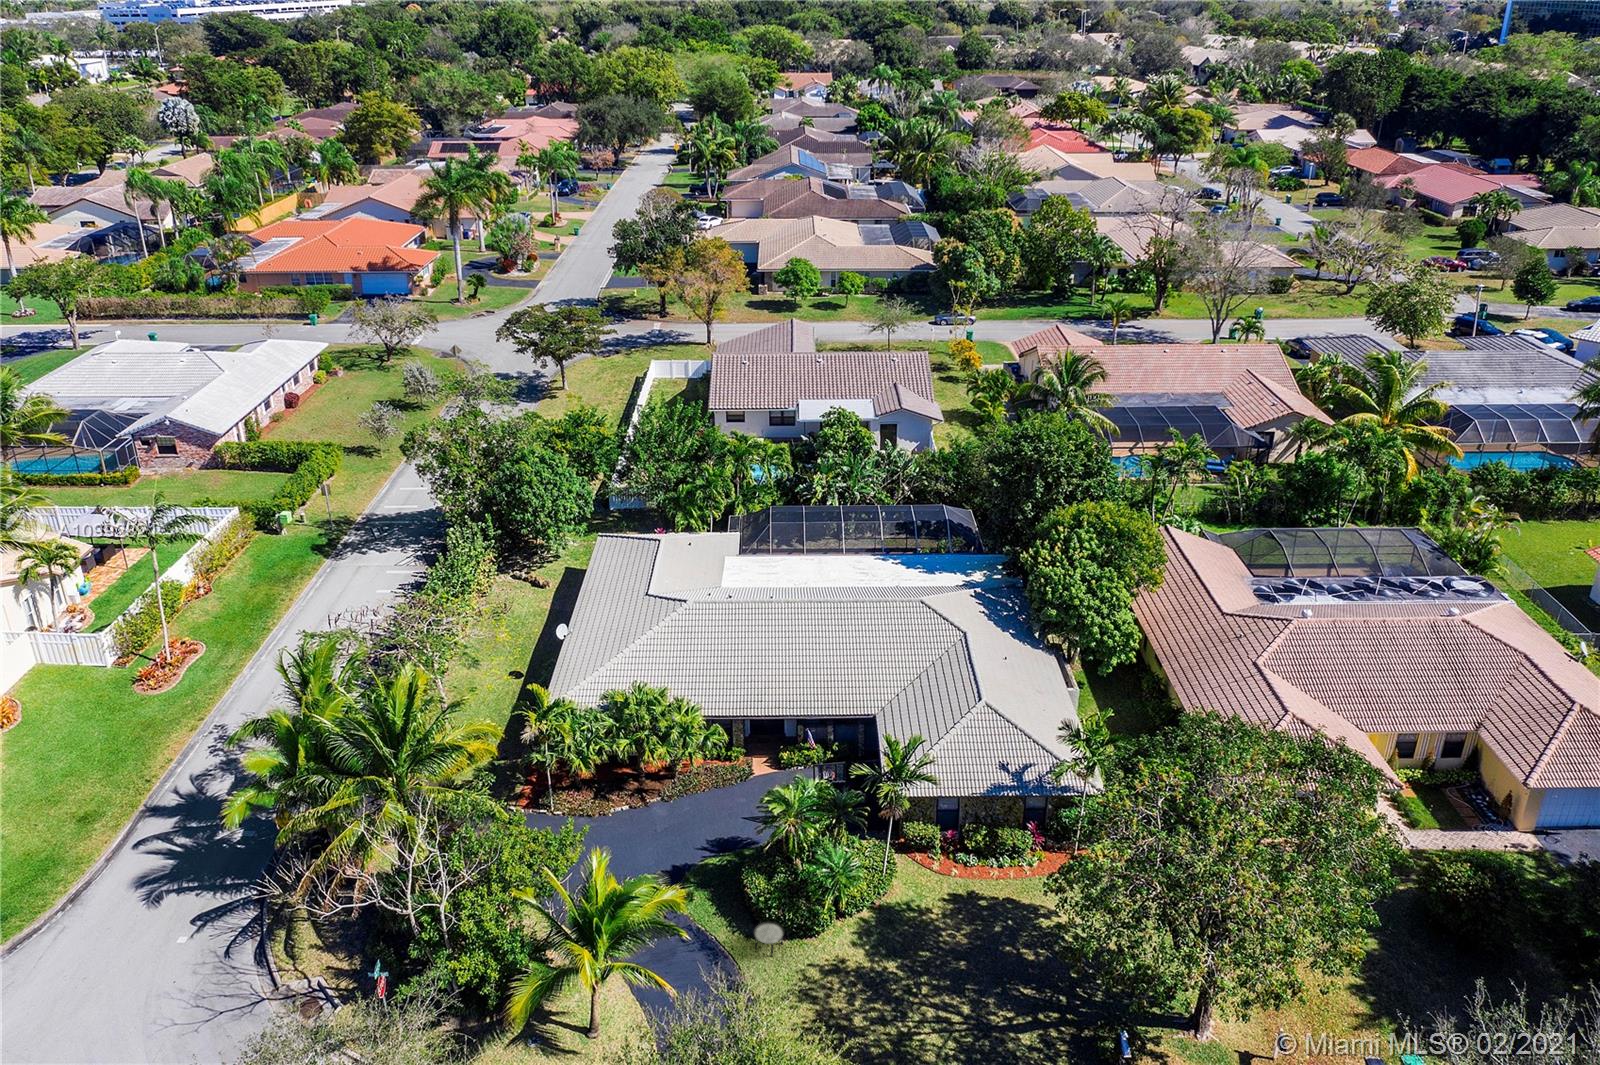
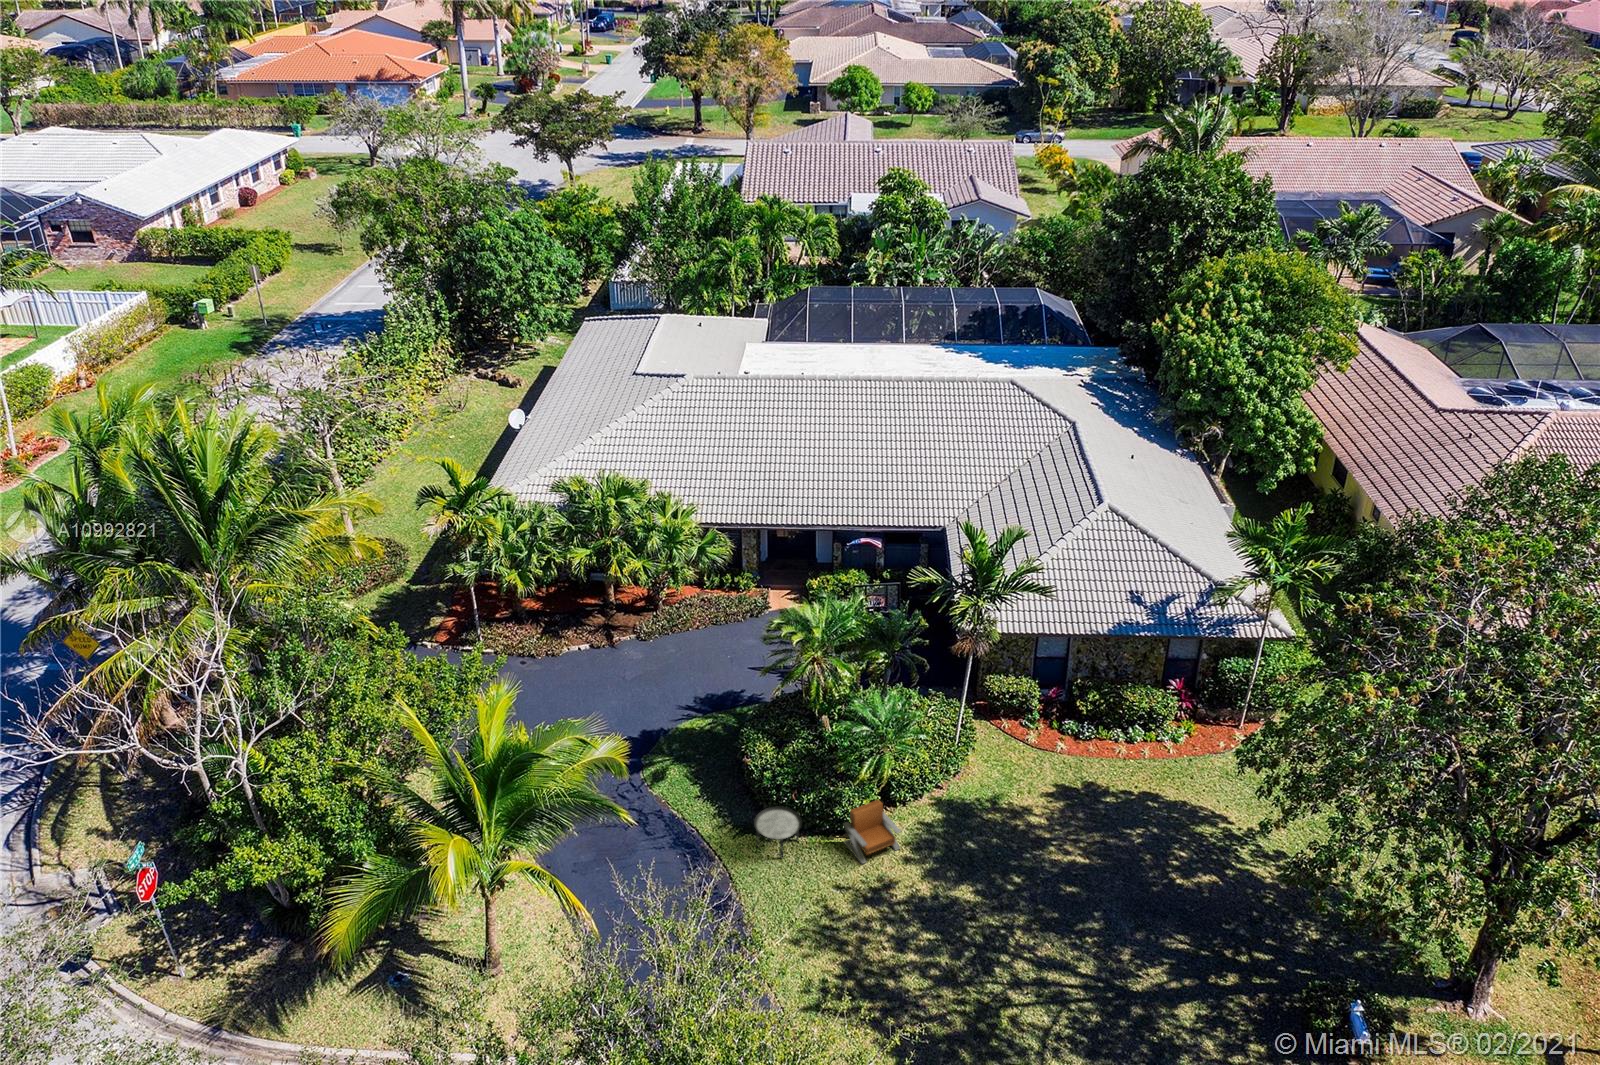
lounge chair: none [811,915,849,958] -> present [844,800,901,864]

